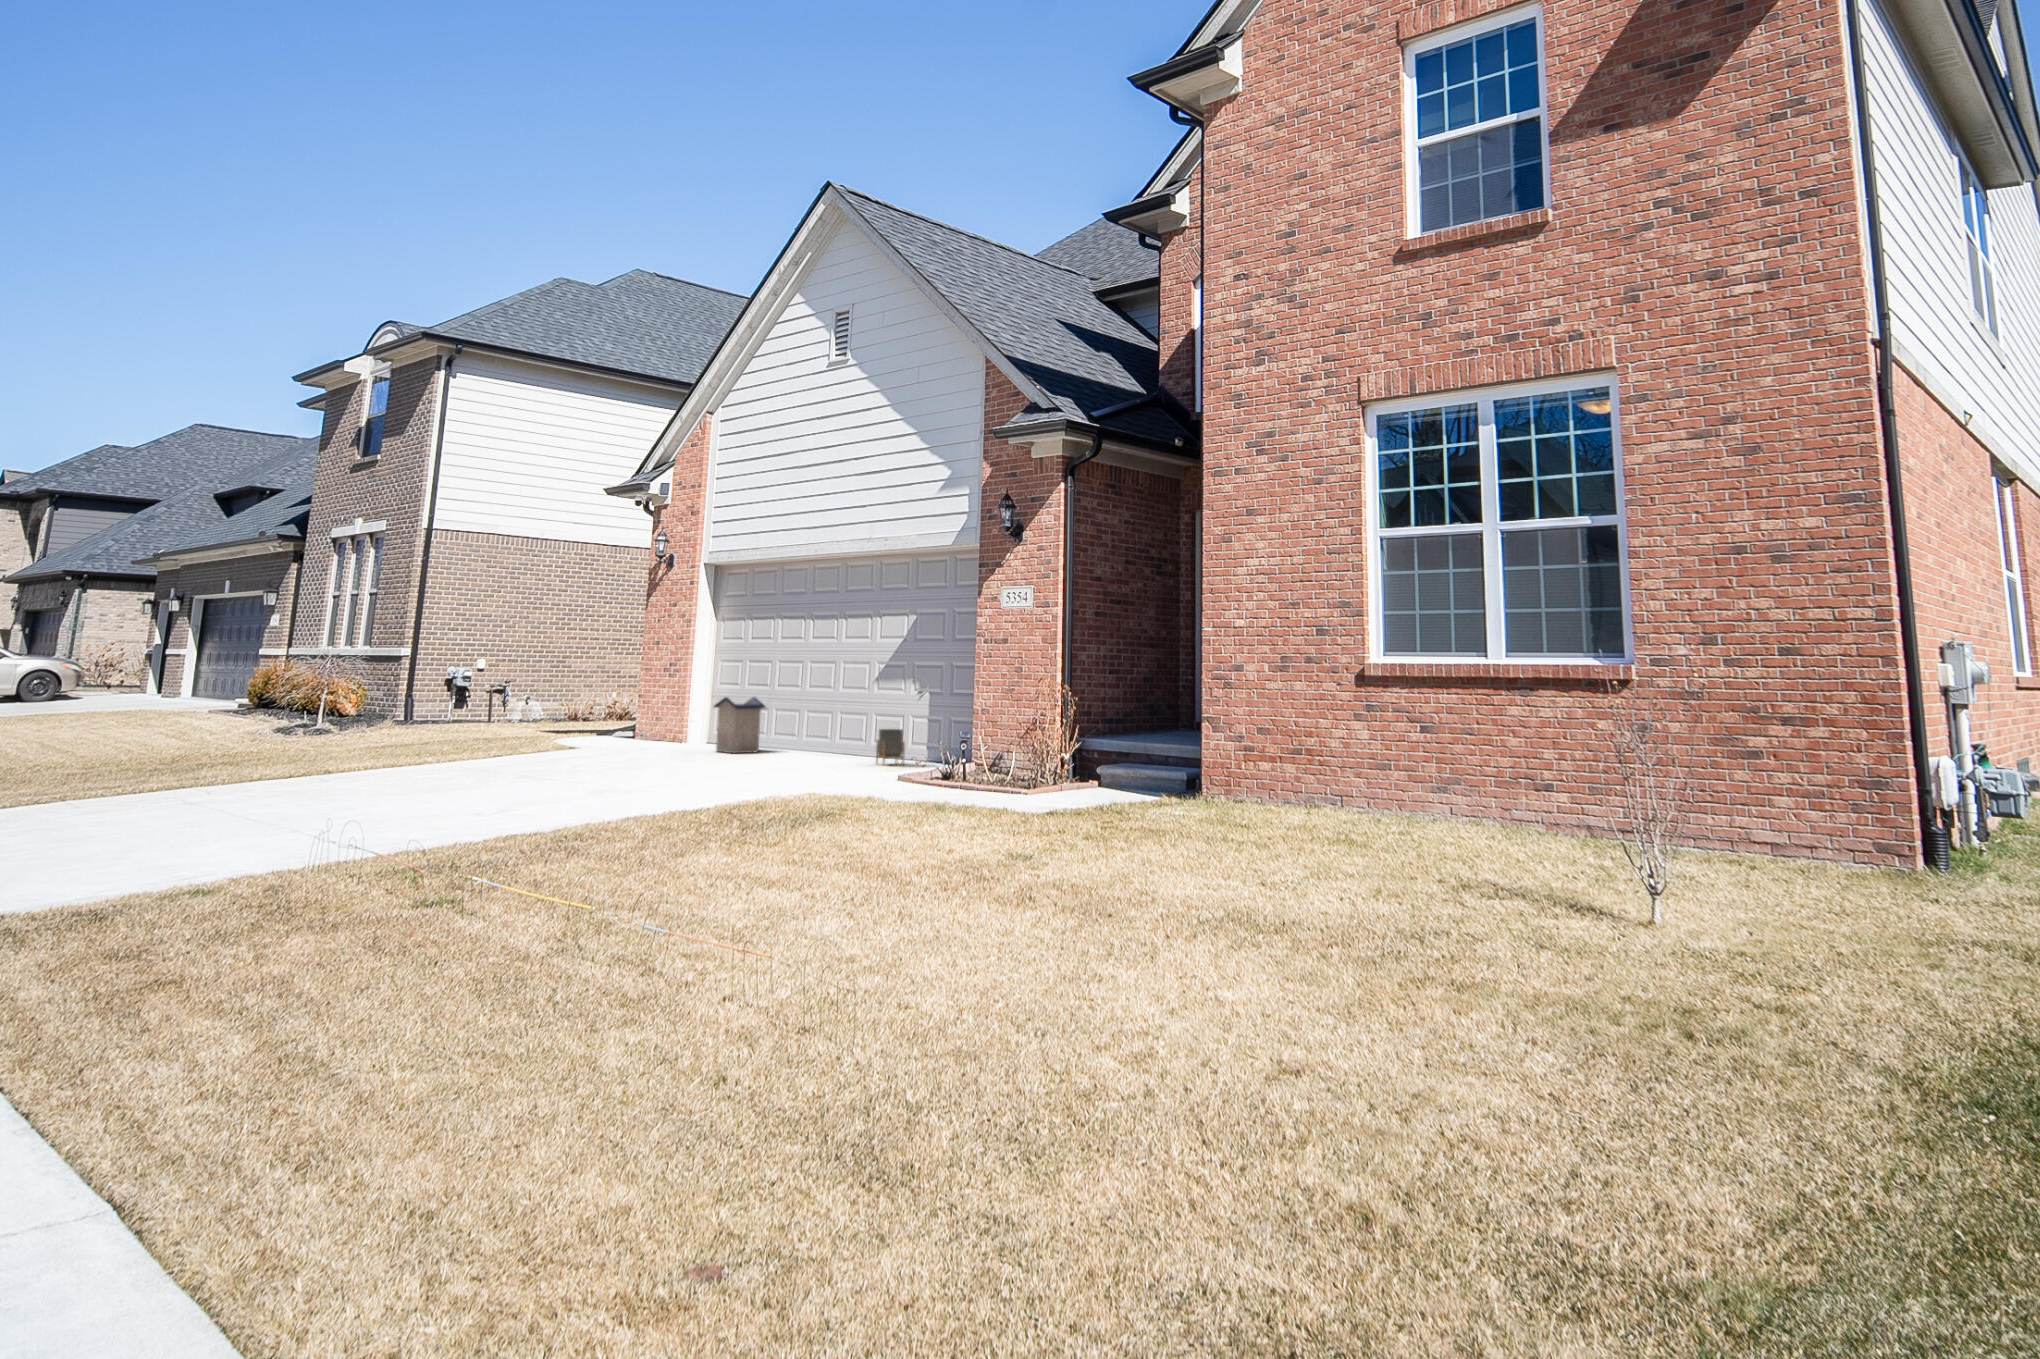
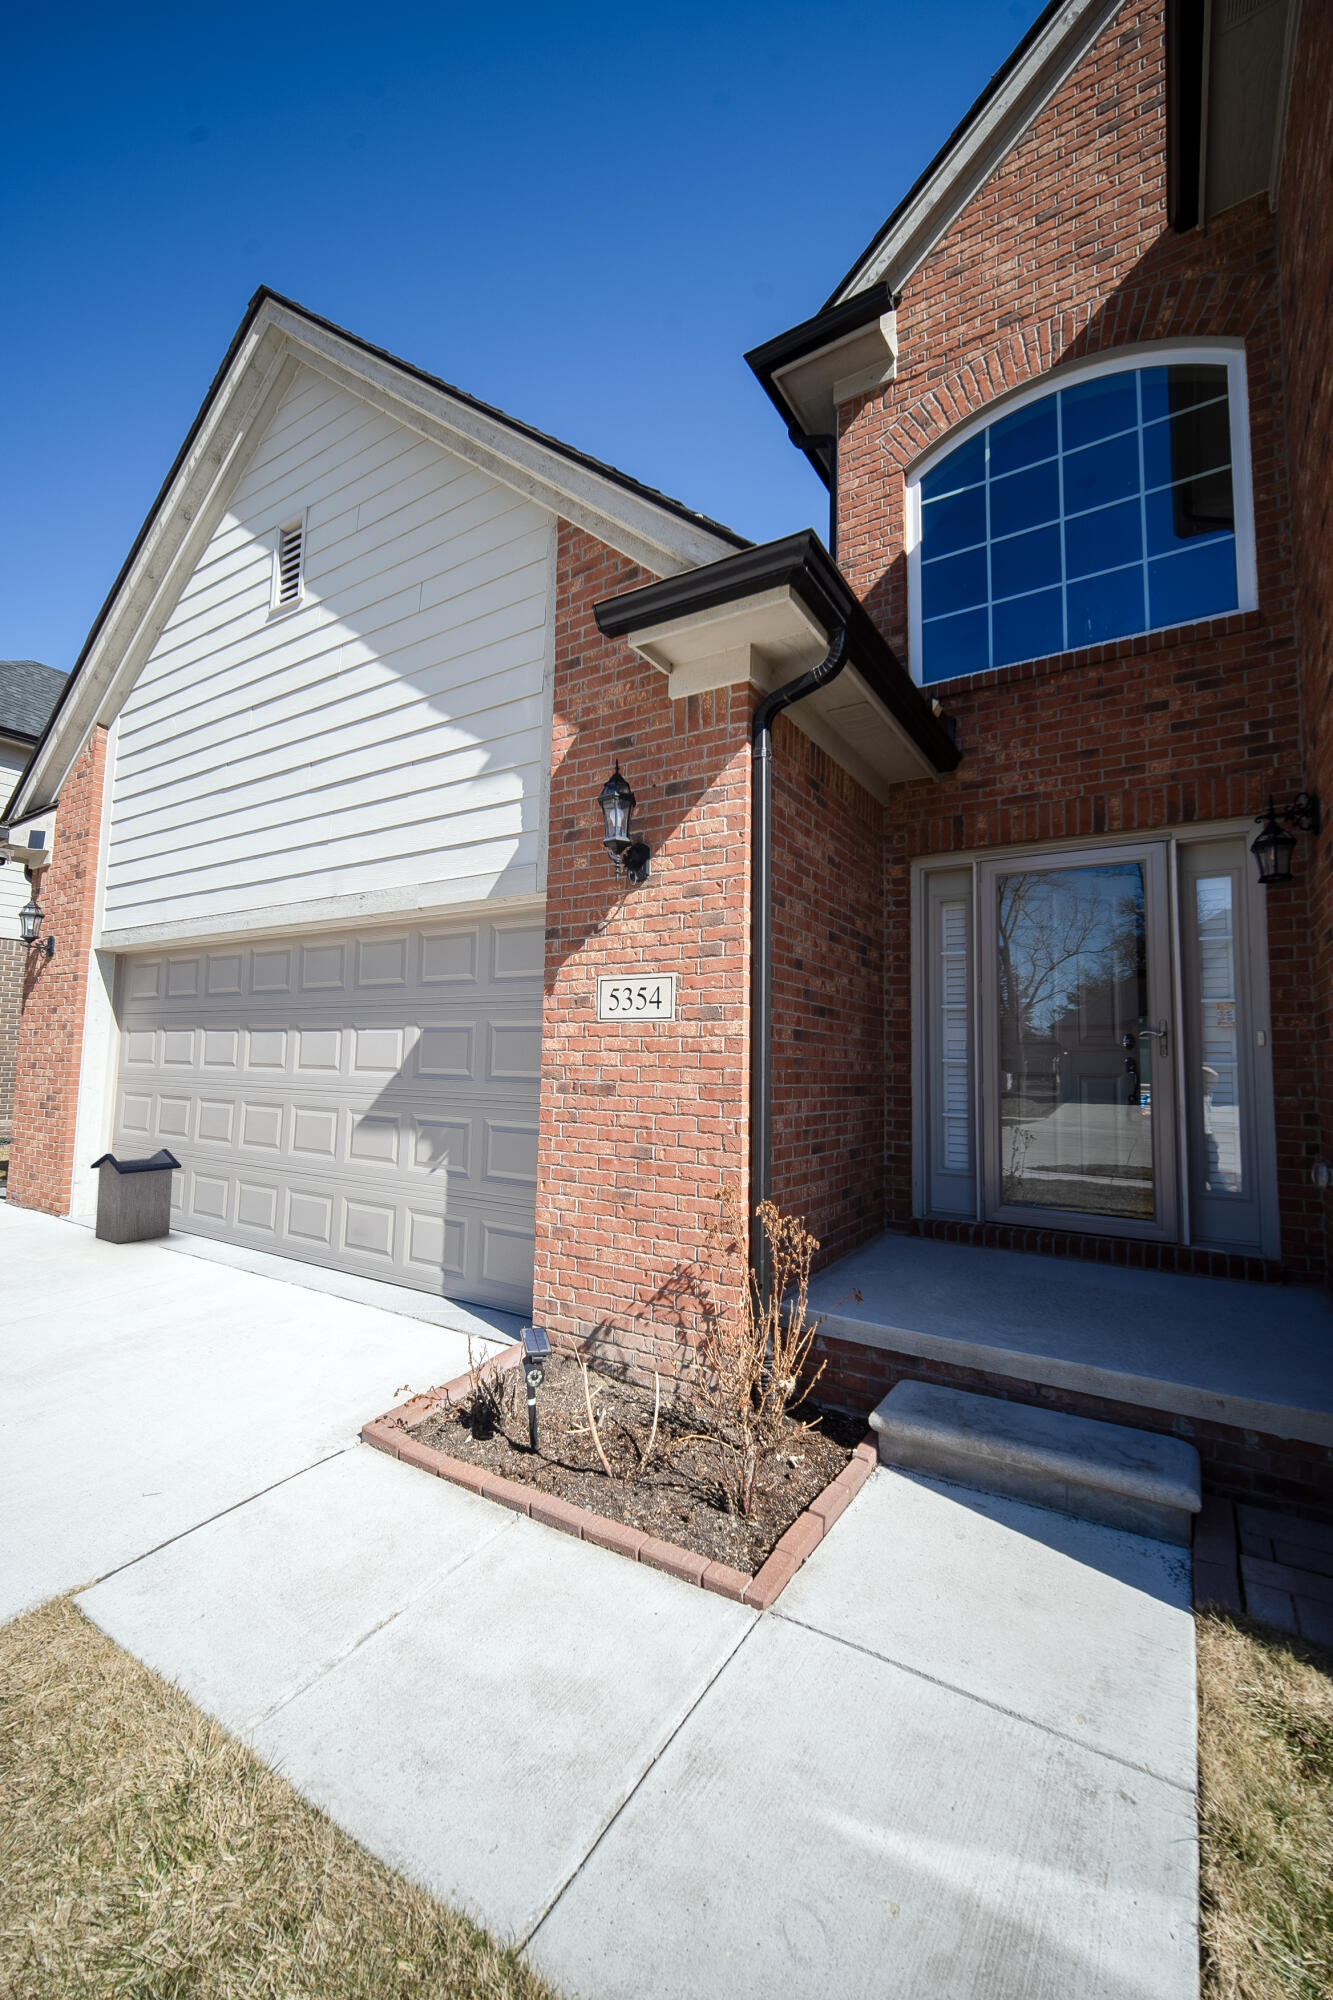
planter: present [876,729,905,764] -> none [342,1230,396,1305]

